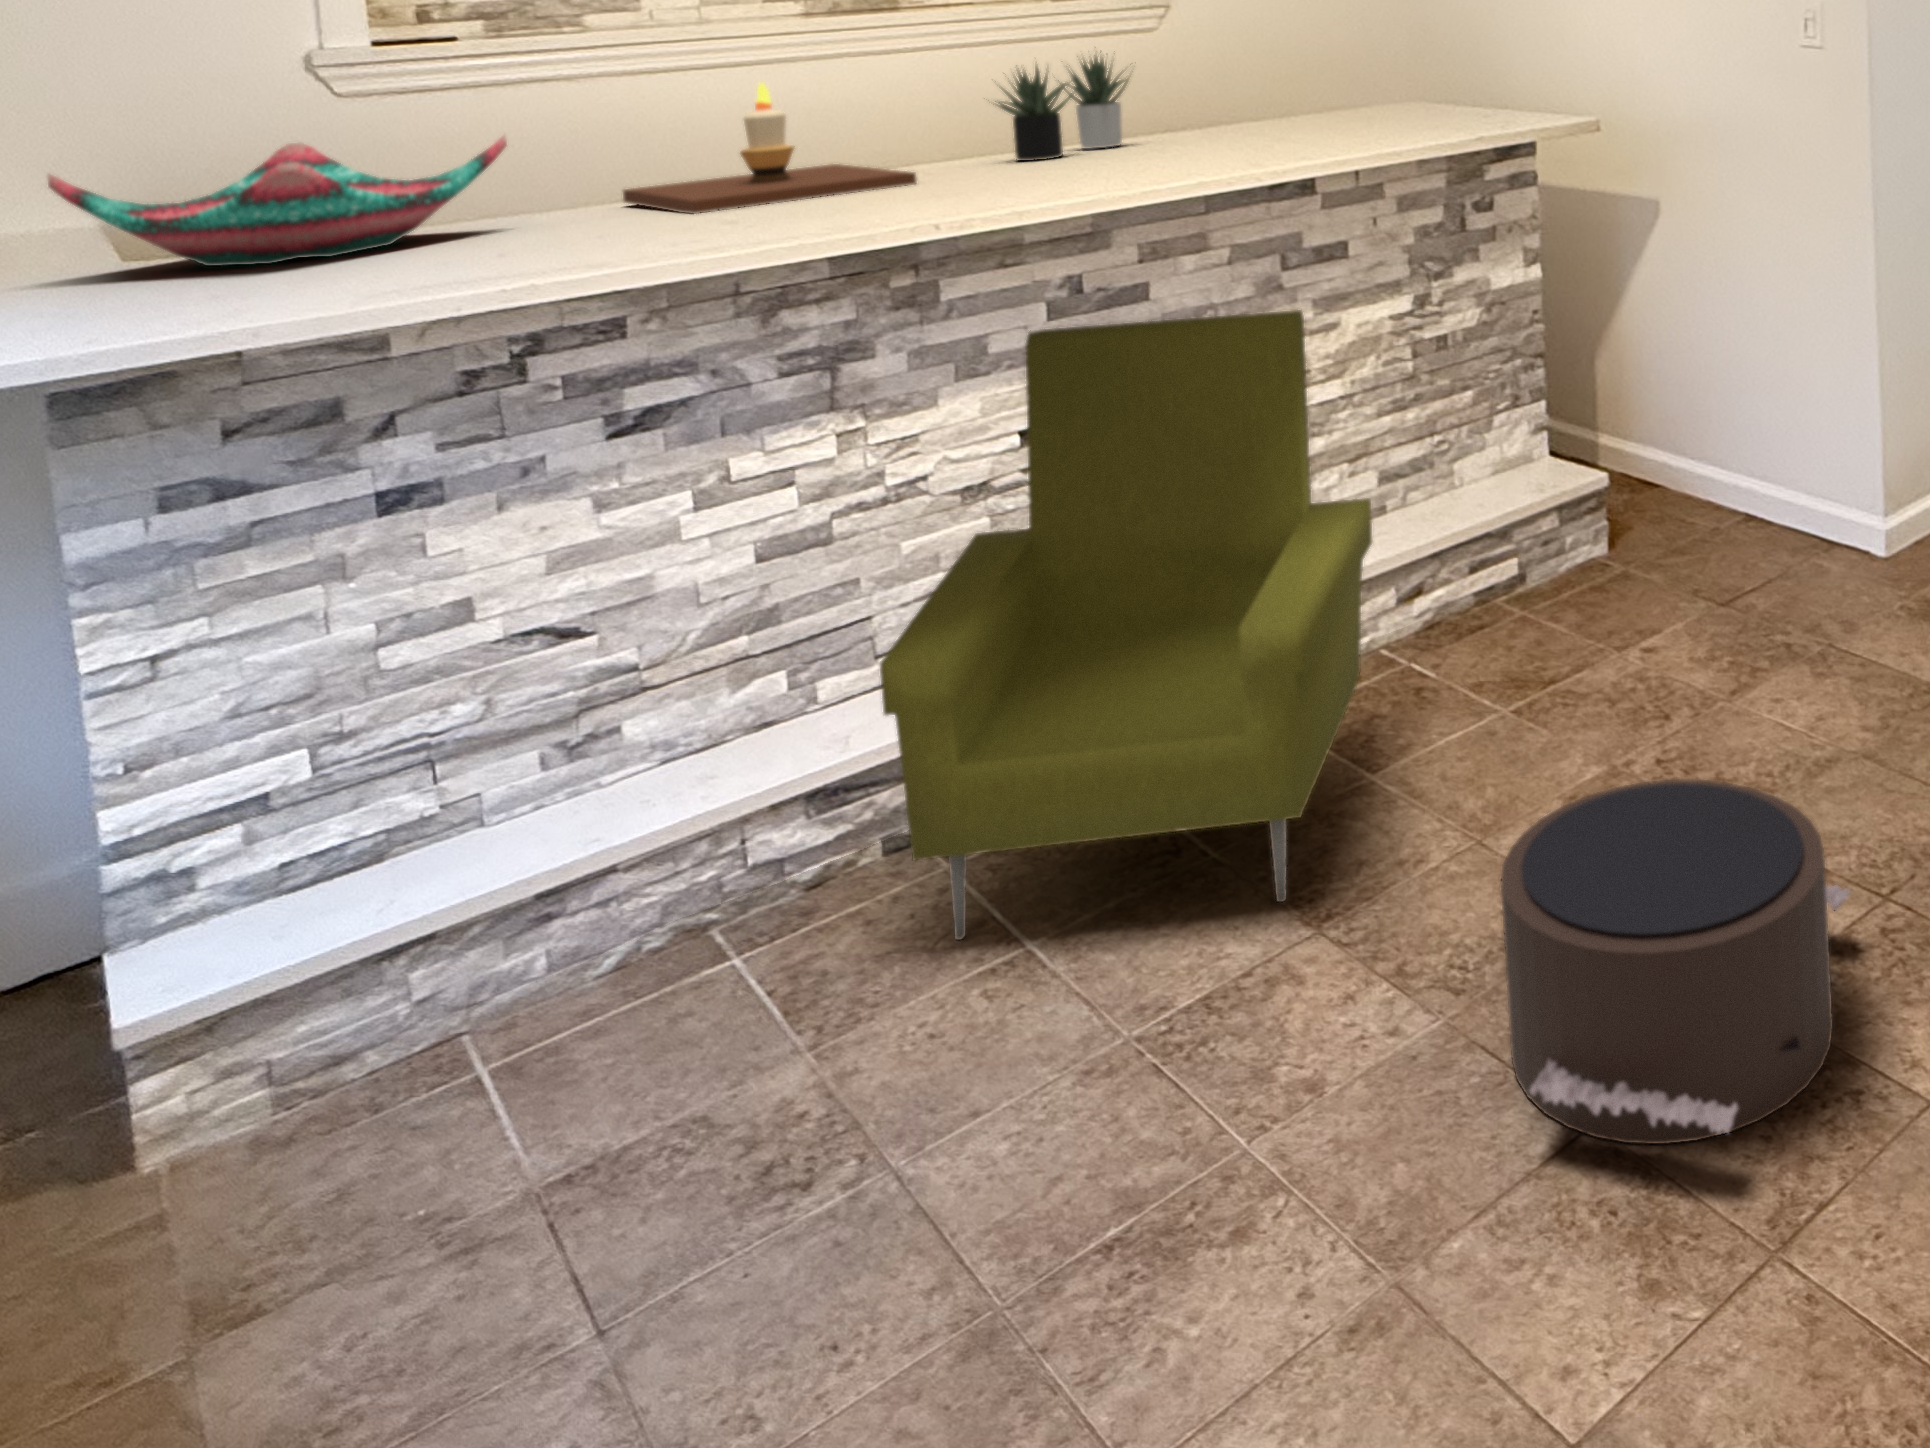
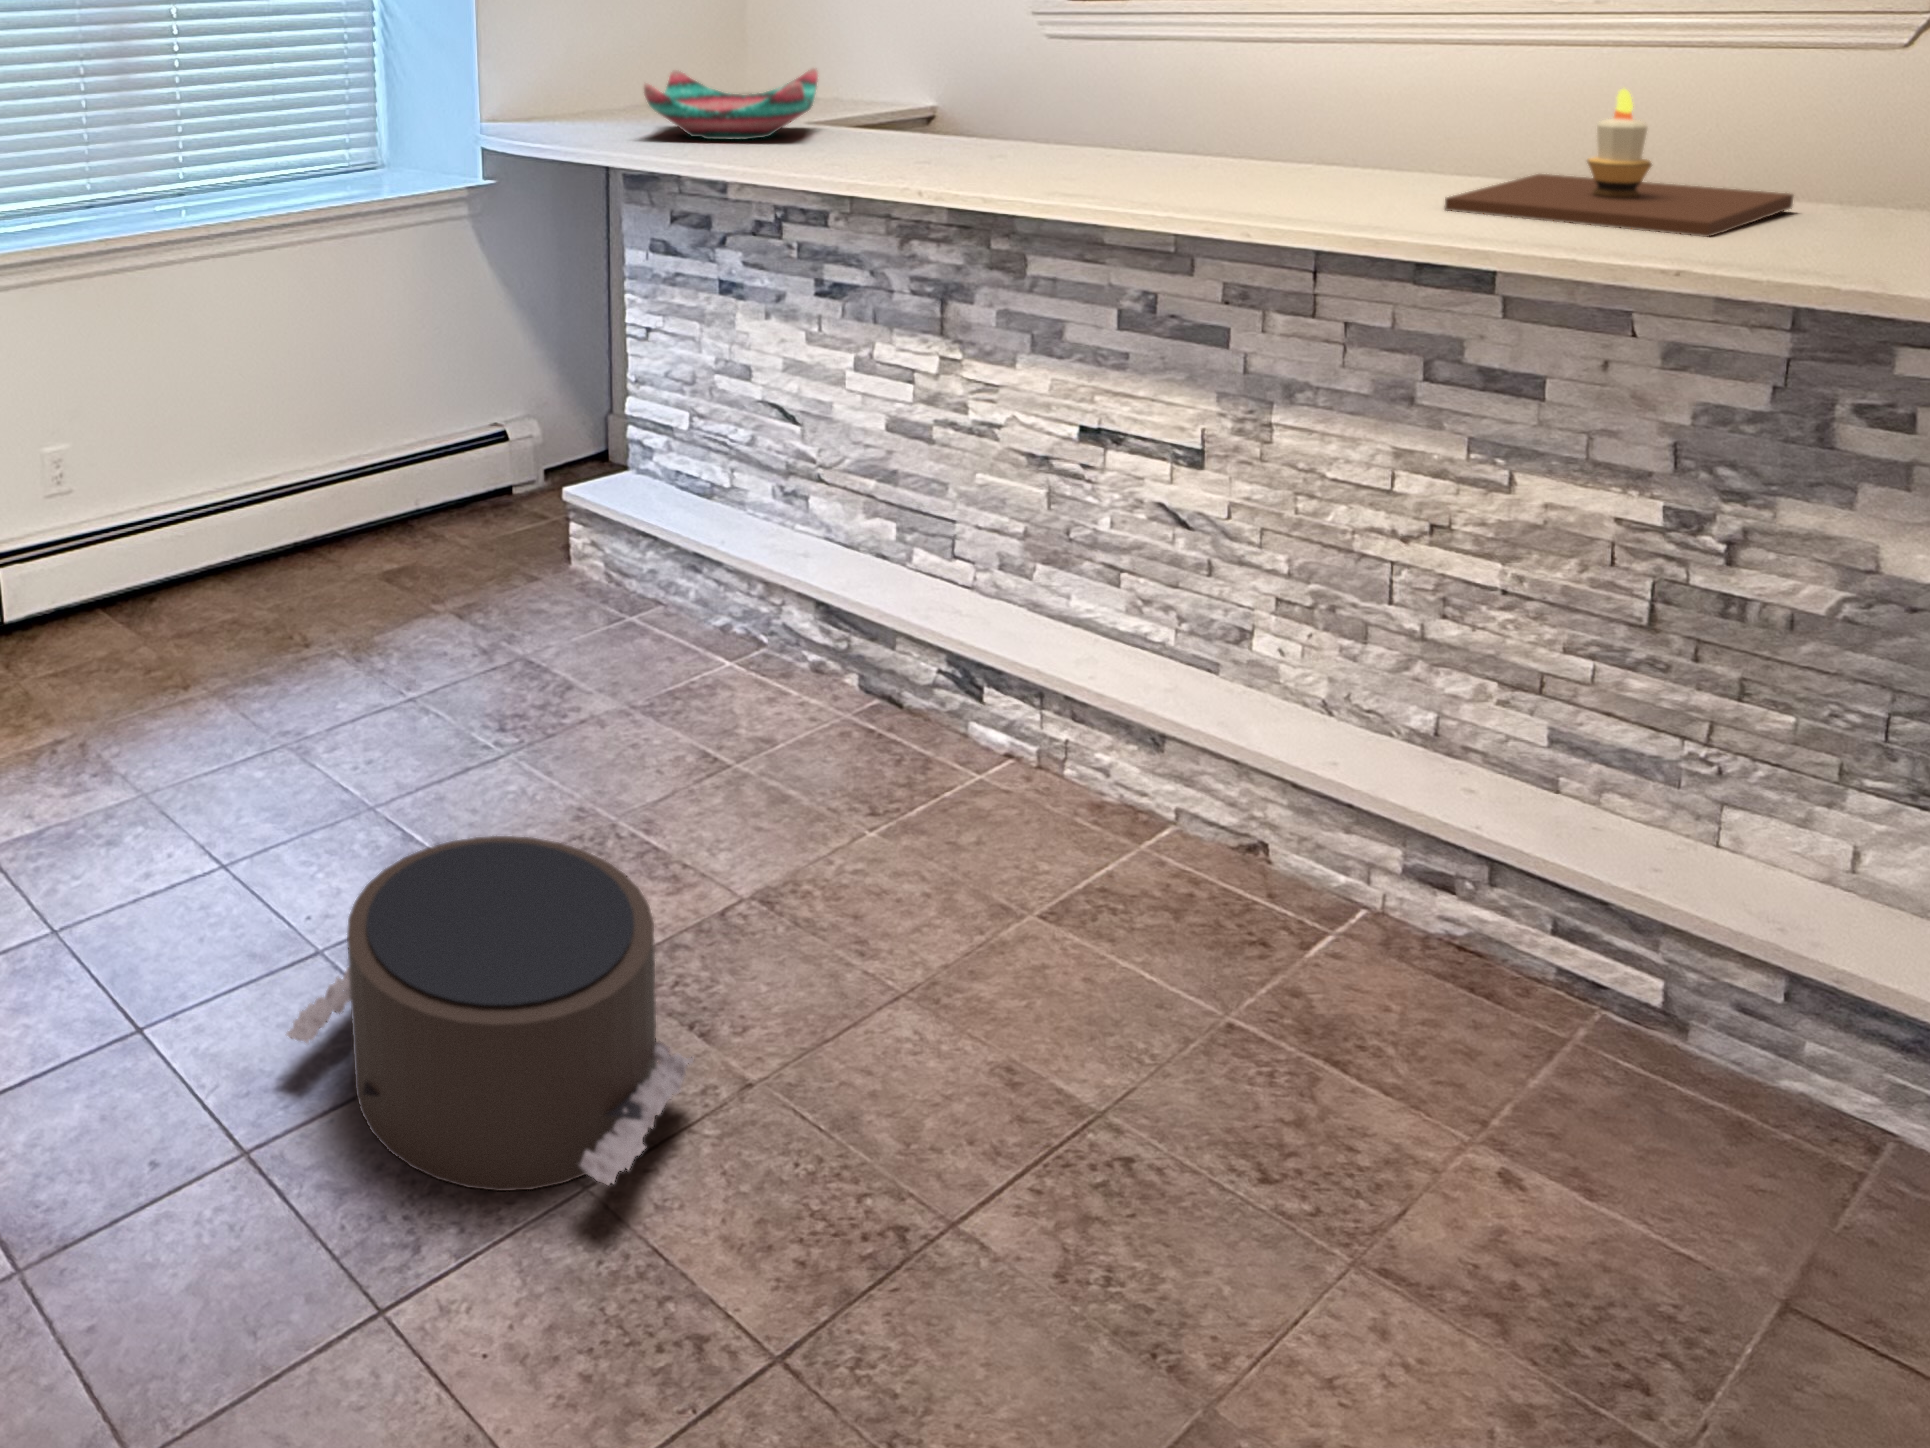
succulent plant: present [995,52,1128,161] -> none [1104,67,1329,183]
candle: present [623,83,917,214] -> present [1444,89,1793,237]
armchair: present [880,310,1372,940] -> none [748,337,1191,873]

